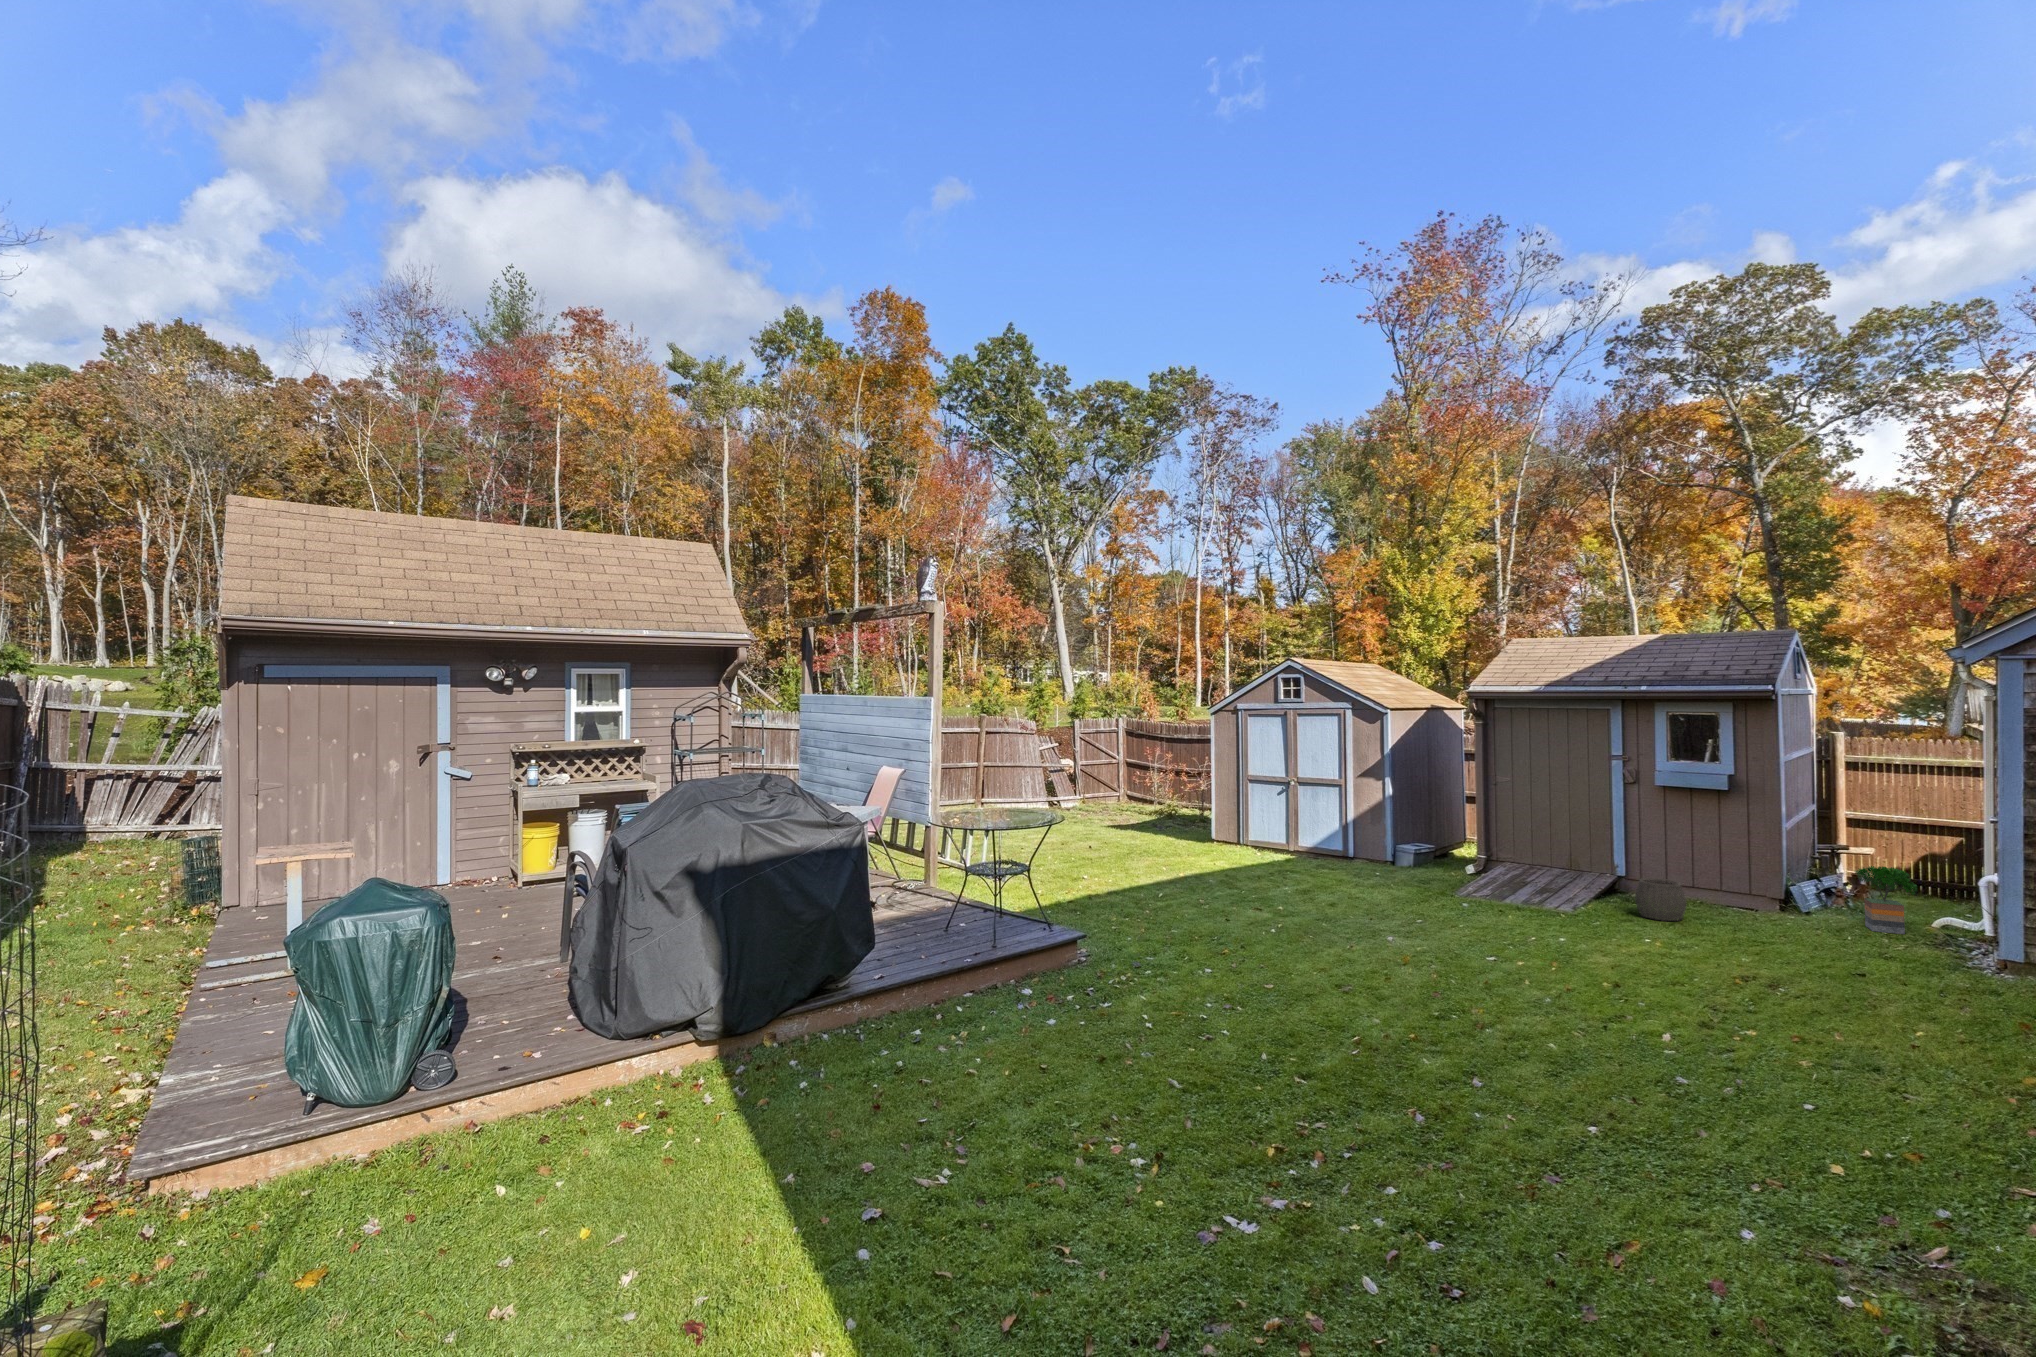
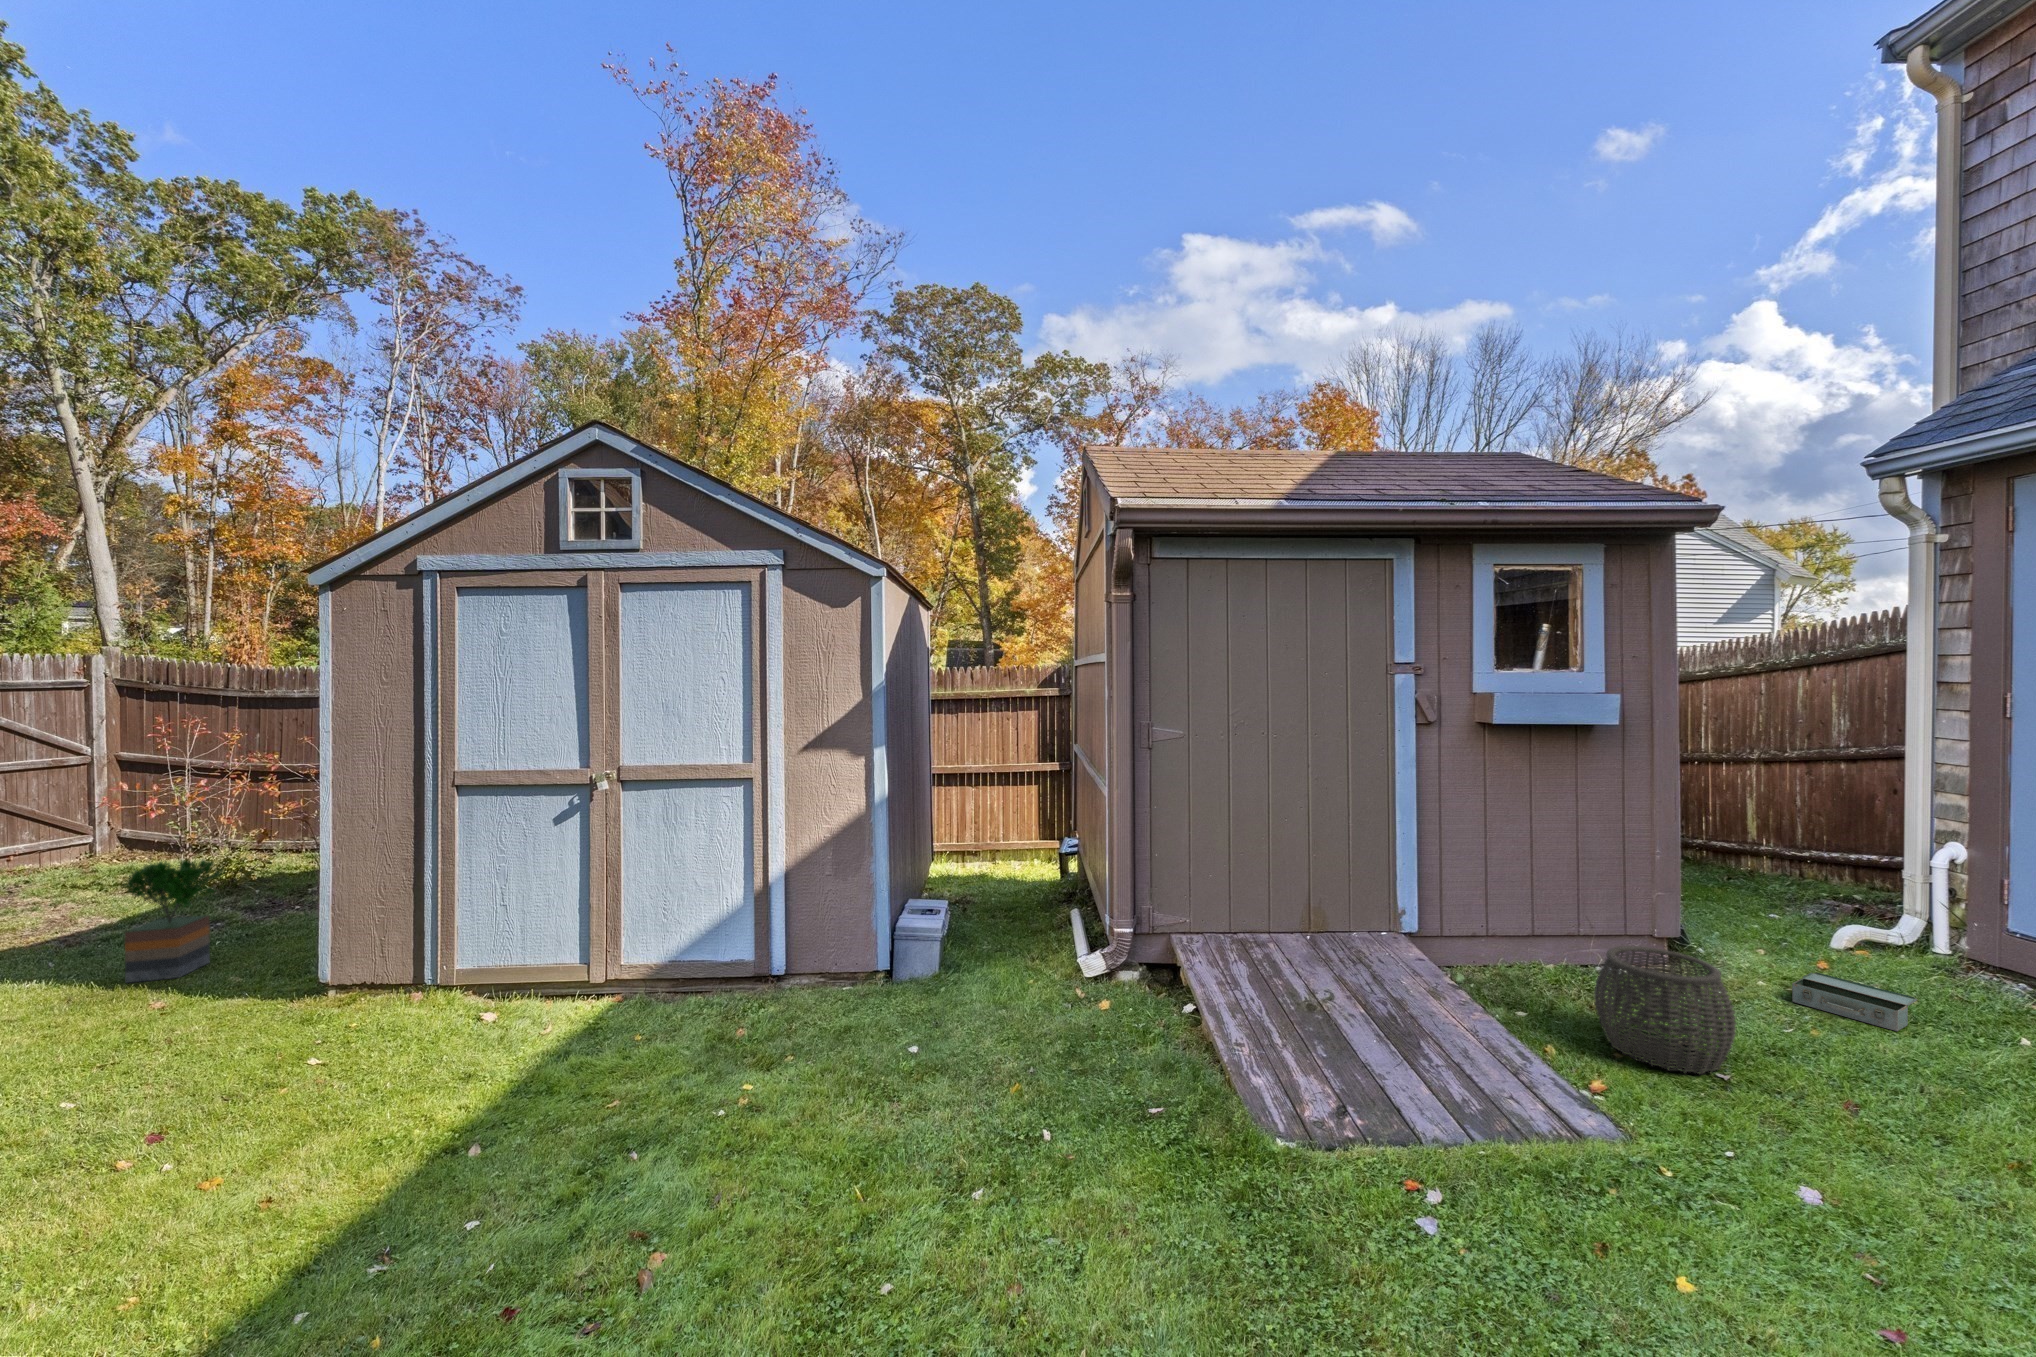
potted tree: present [1855,866,1917,934] -> present [125,860,224,983]
toolbox: none [1793,919,1841,938] -> present [1792,972,1917,1031]

